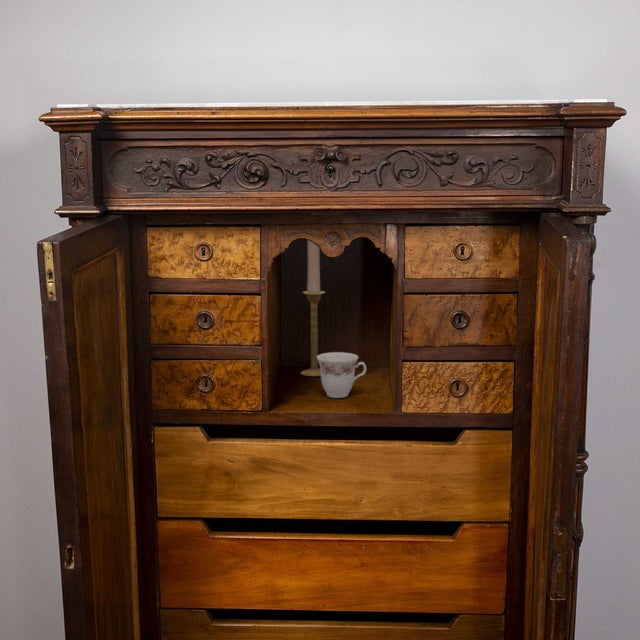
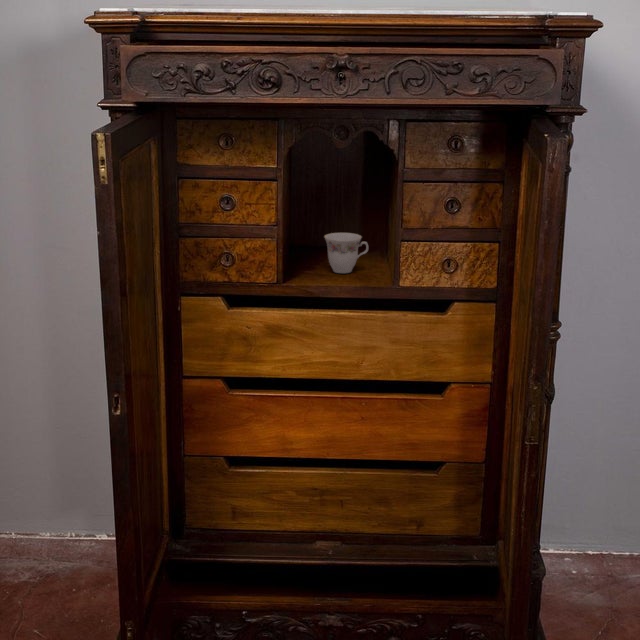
candlestick: present [301,240,324,376] -> none [308,104,333,254]

